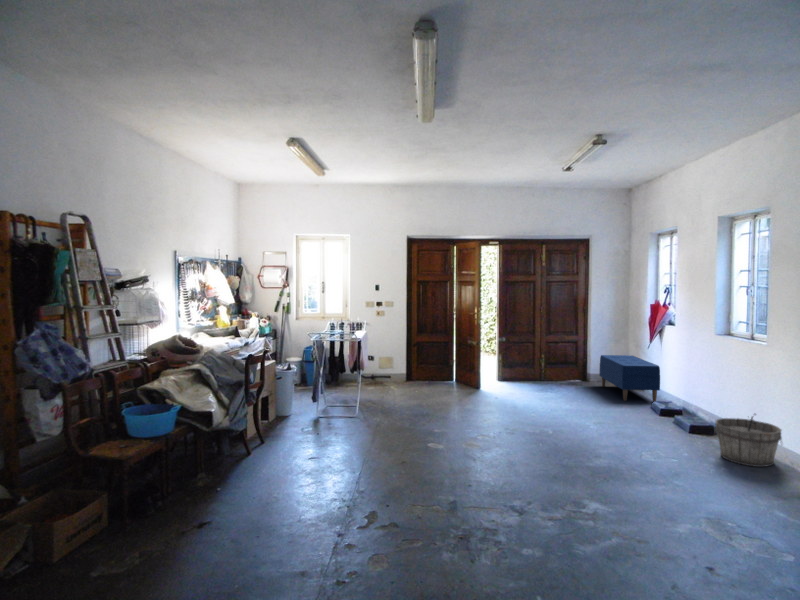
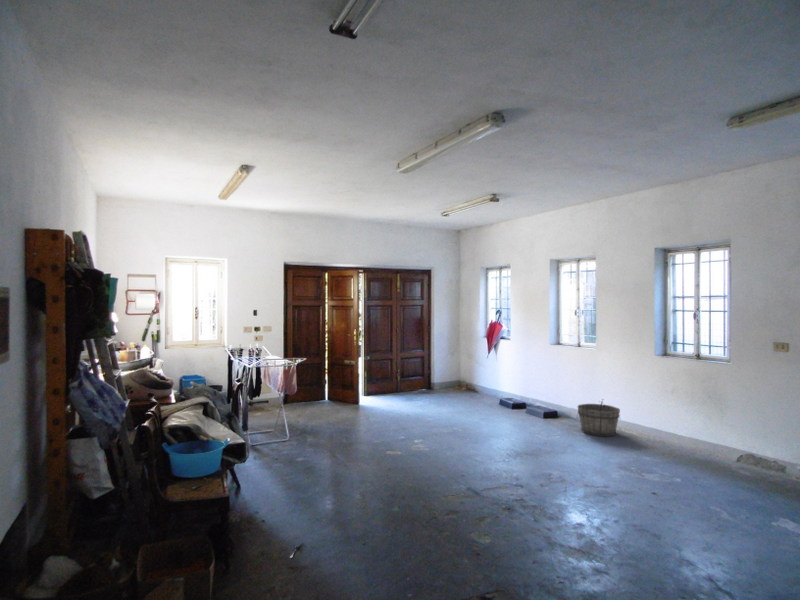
bench: present [600,355,660,401] -> none [444,364,498,400]

